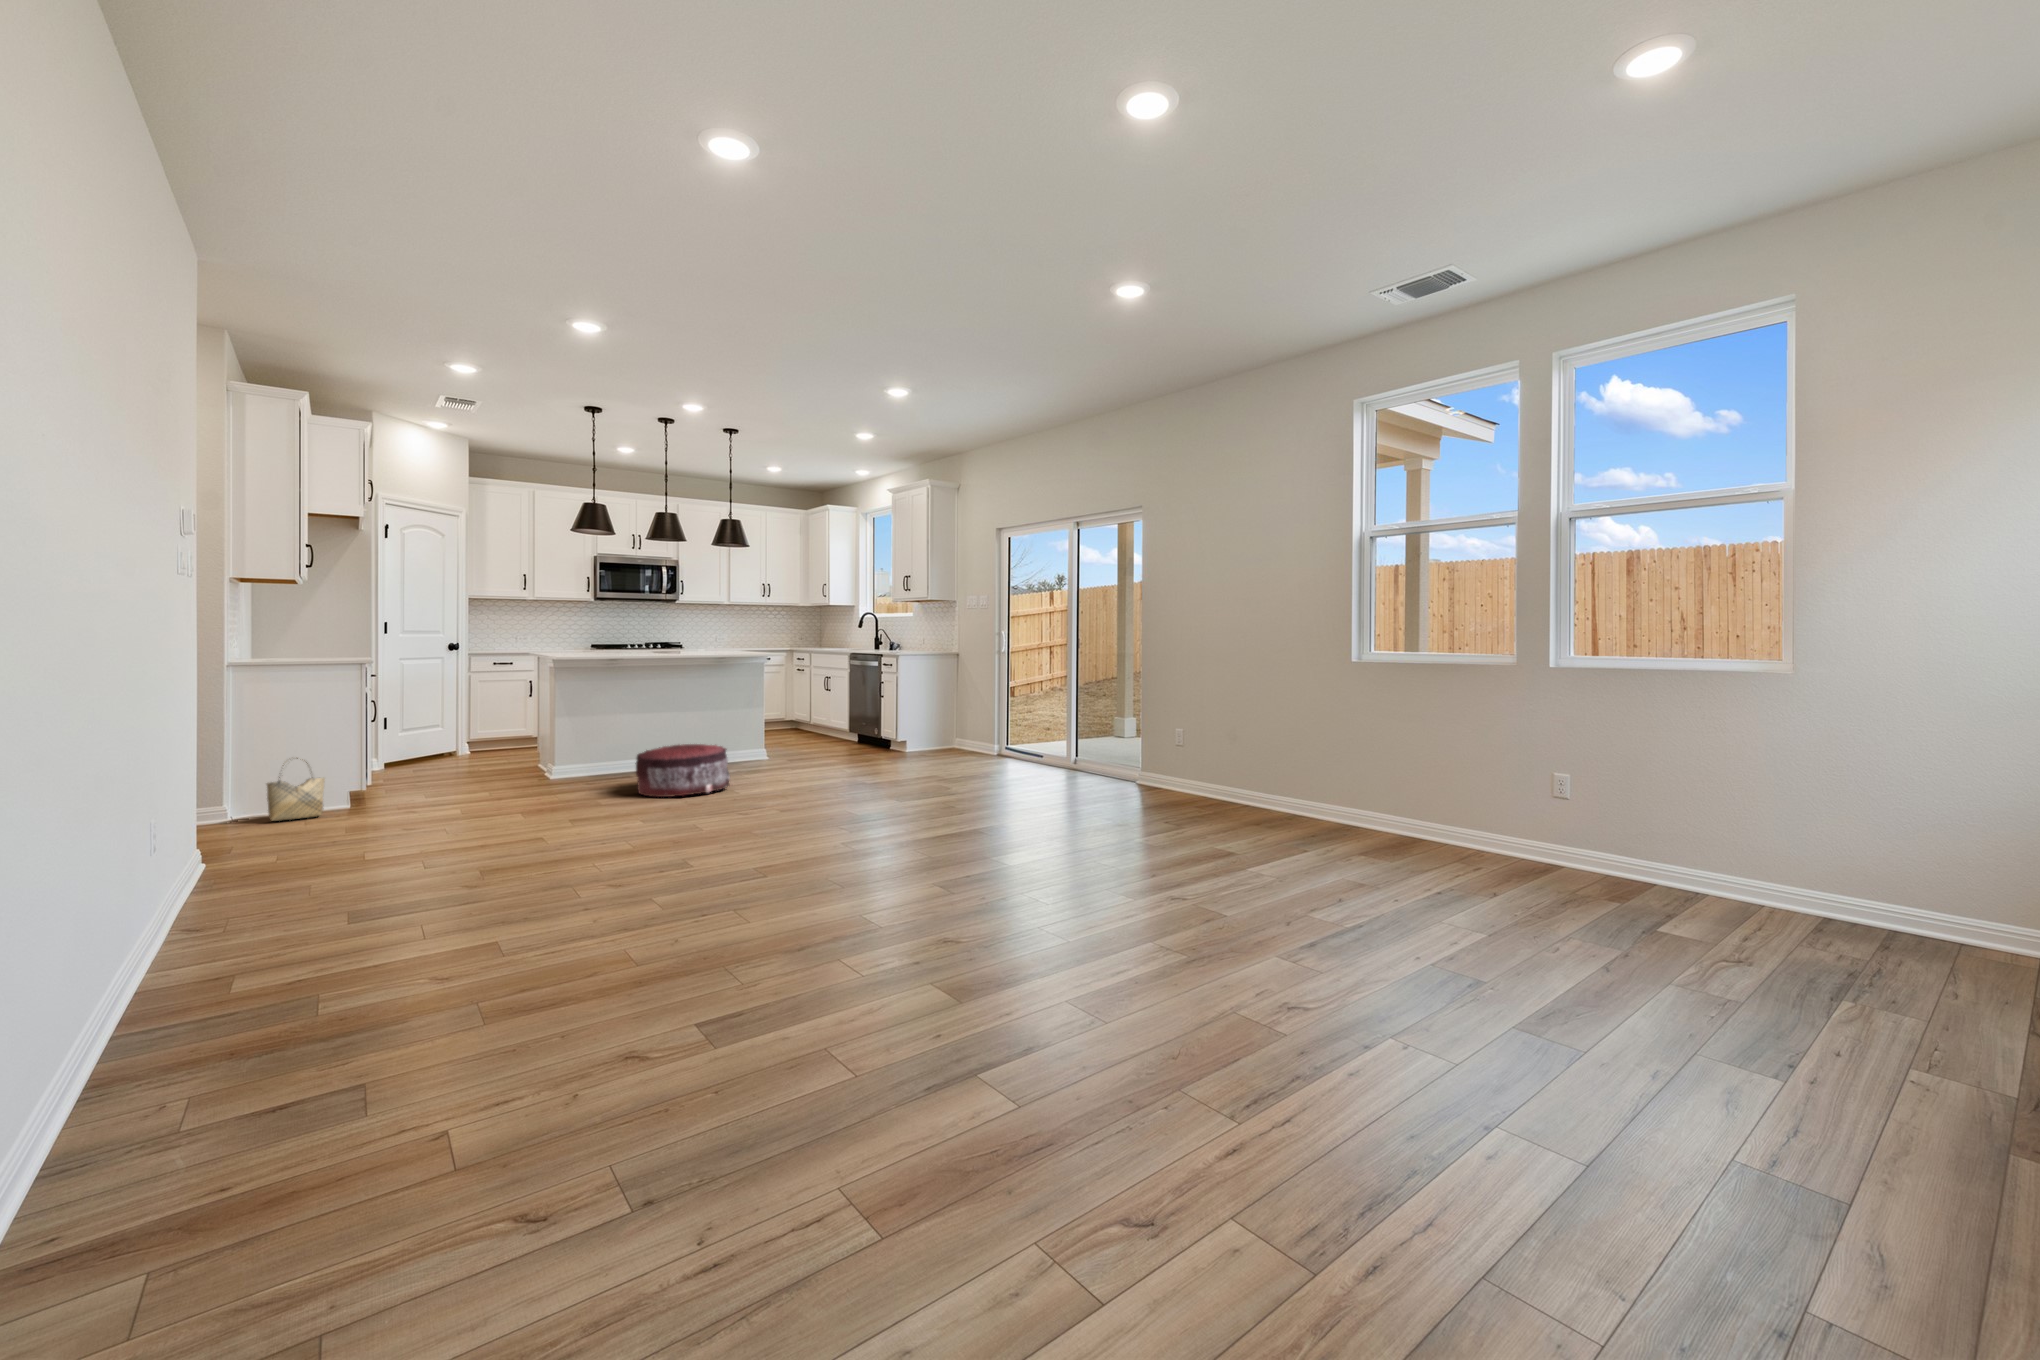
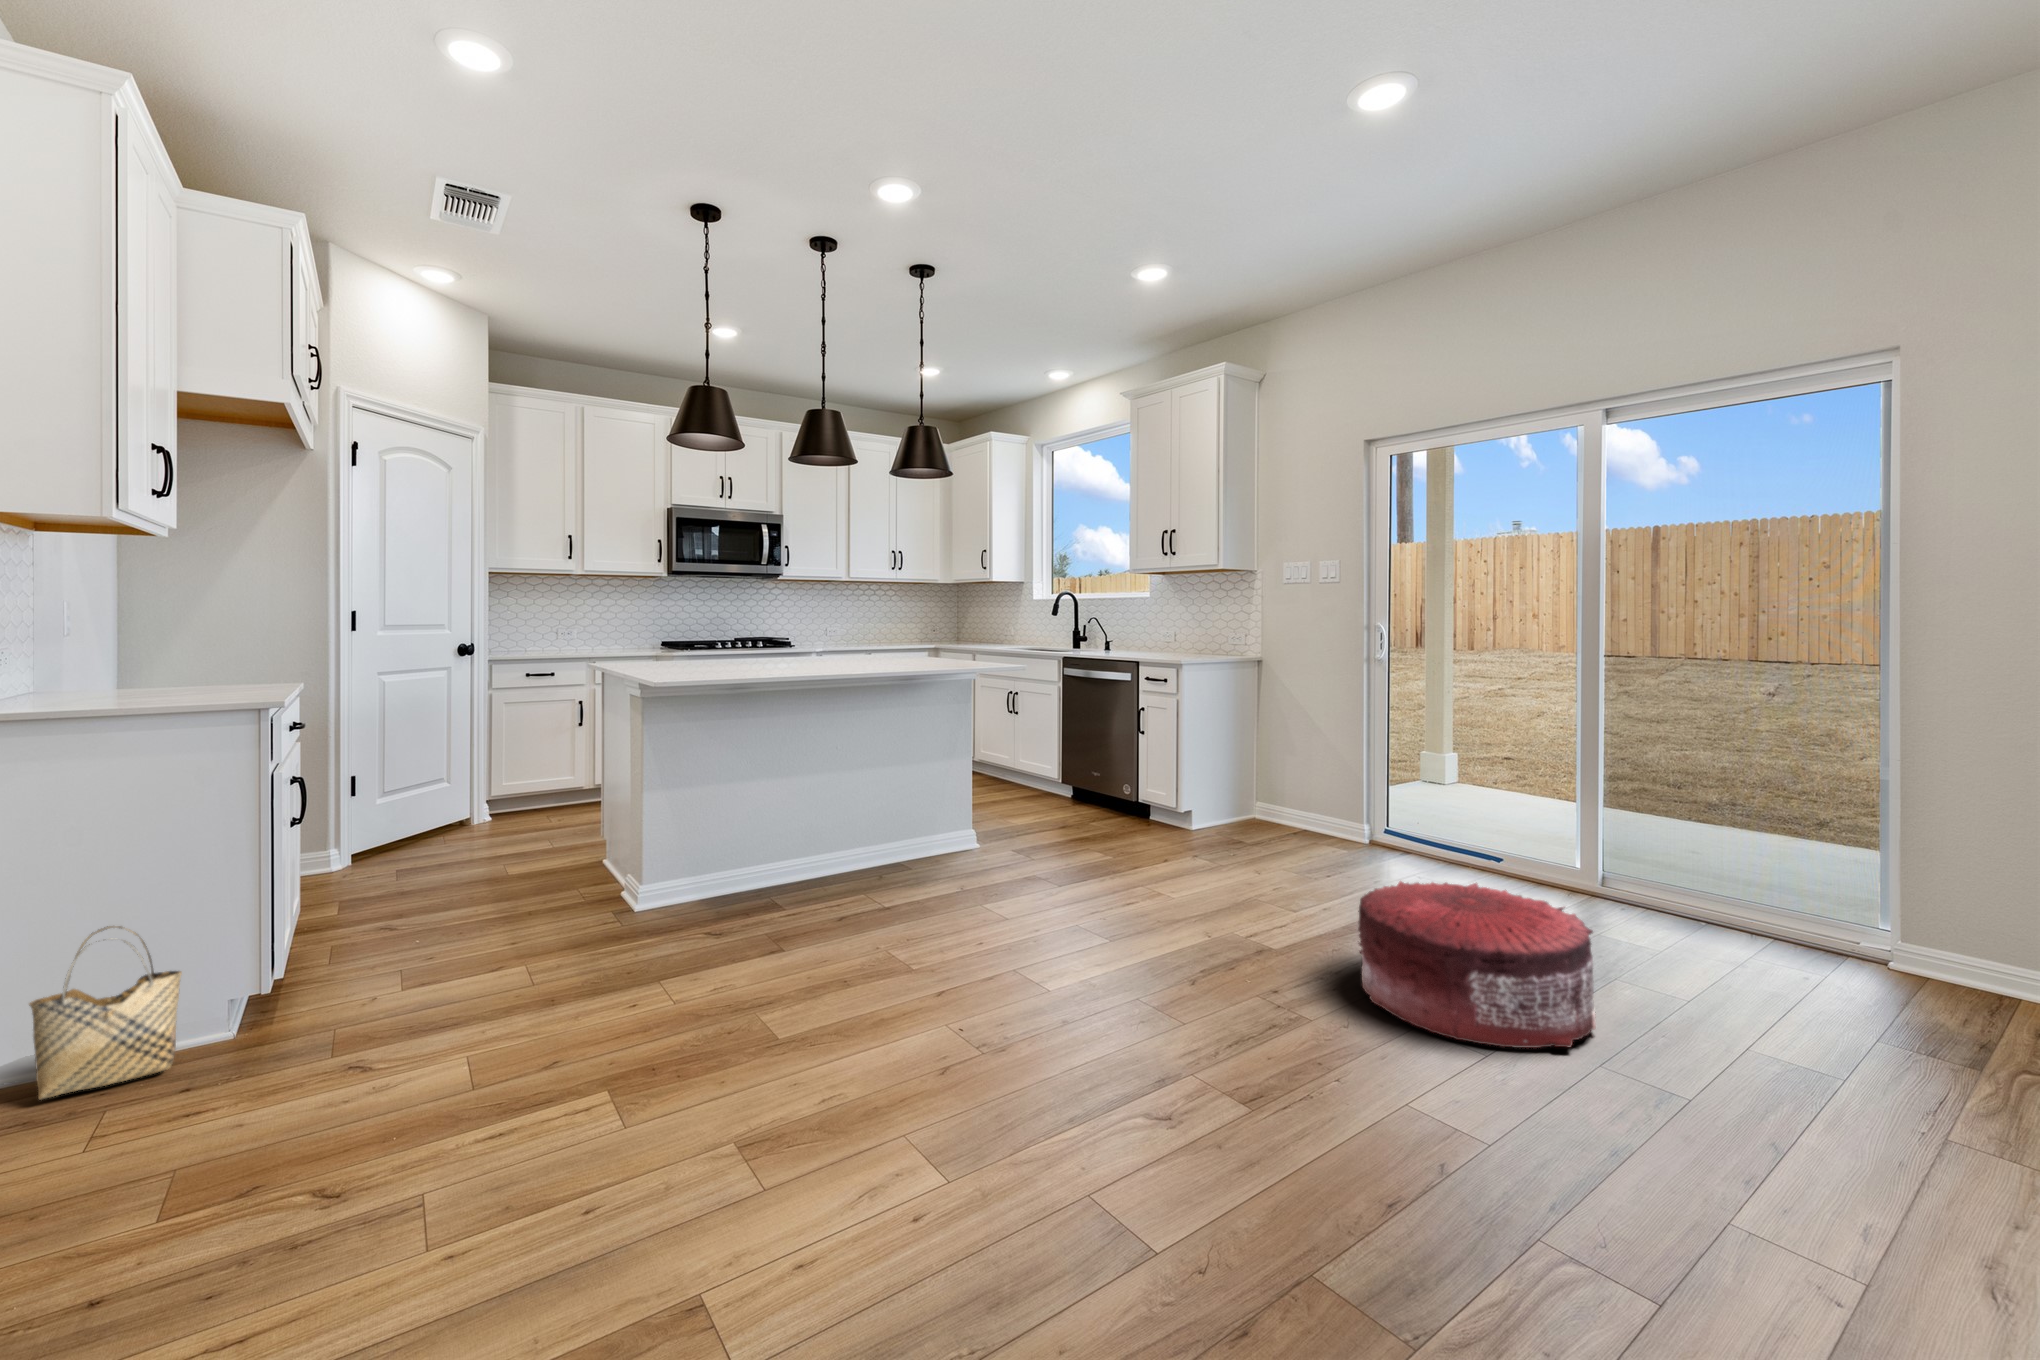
pouf: present [635,744,730,797] -> present [1358,881,1596,1048]

